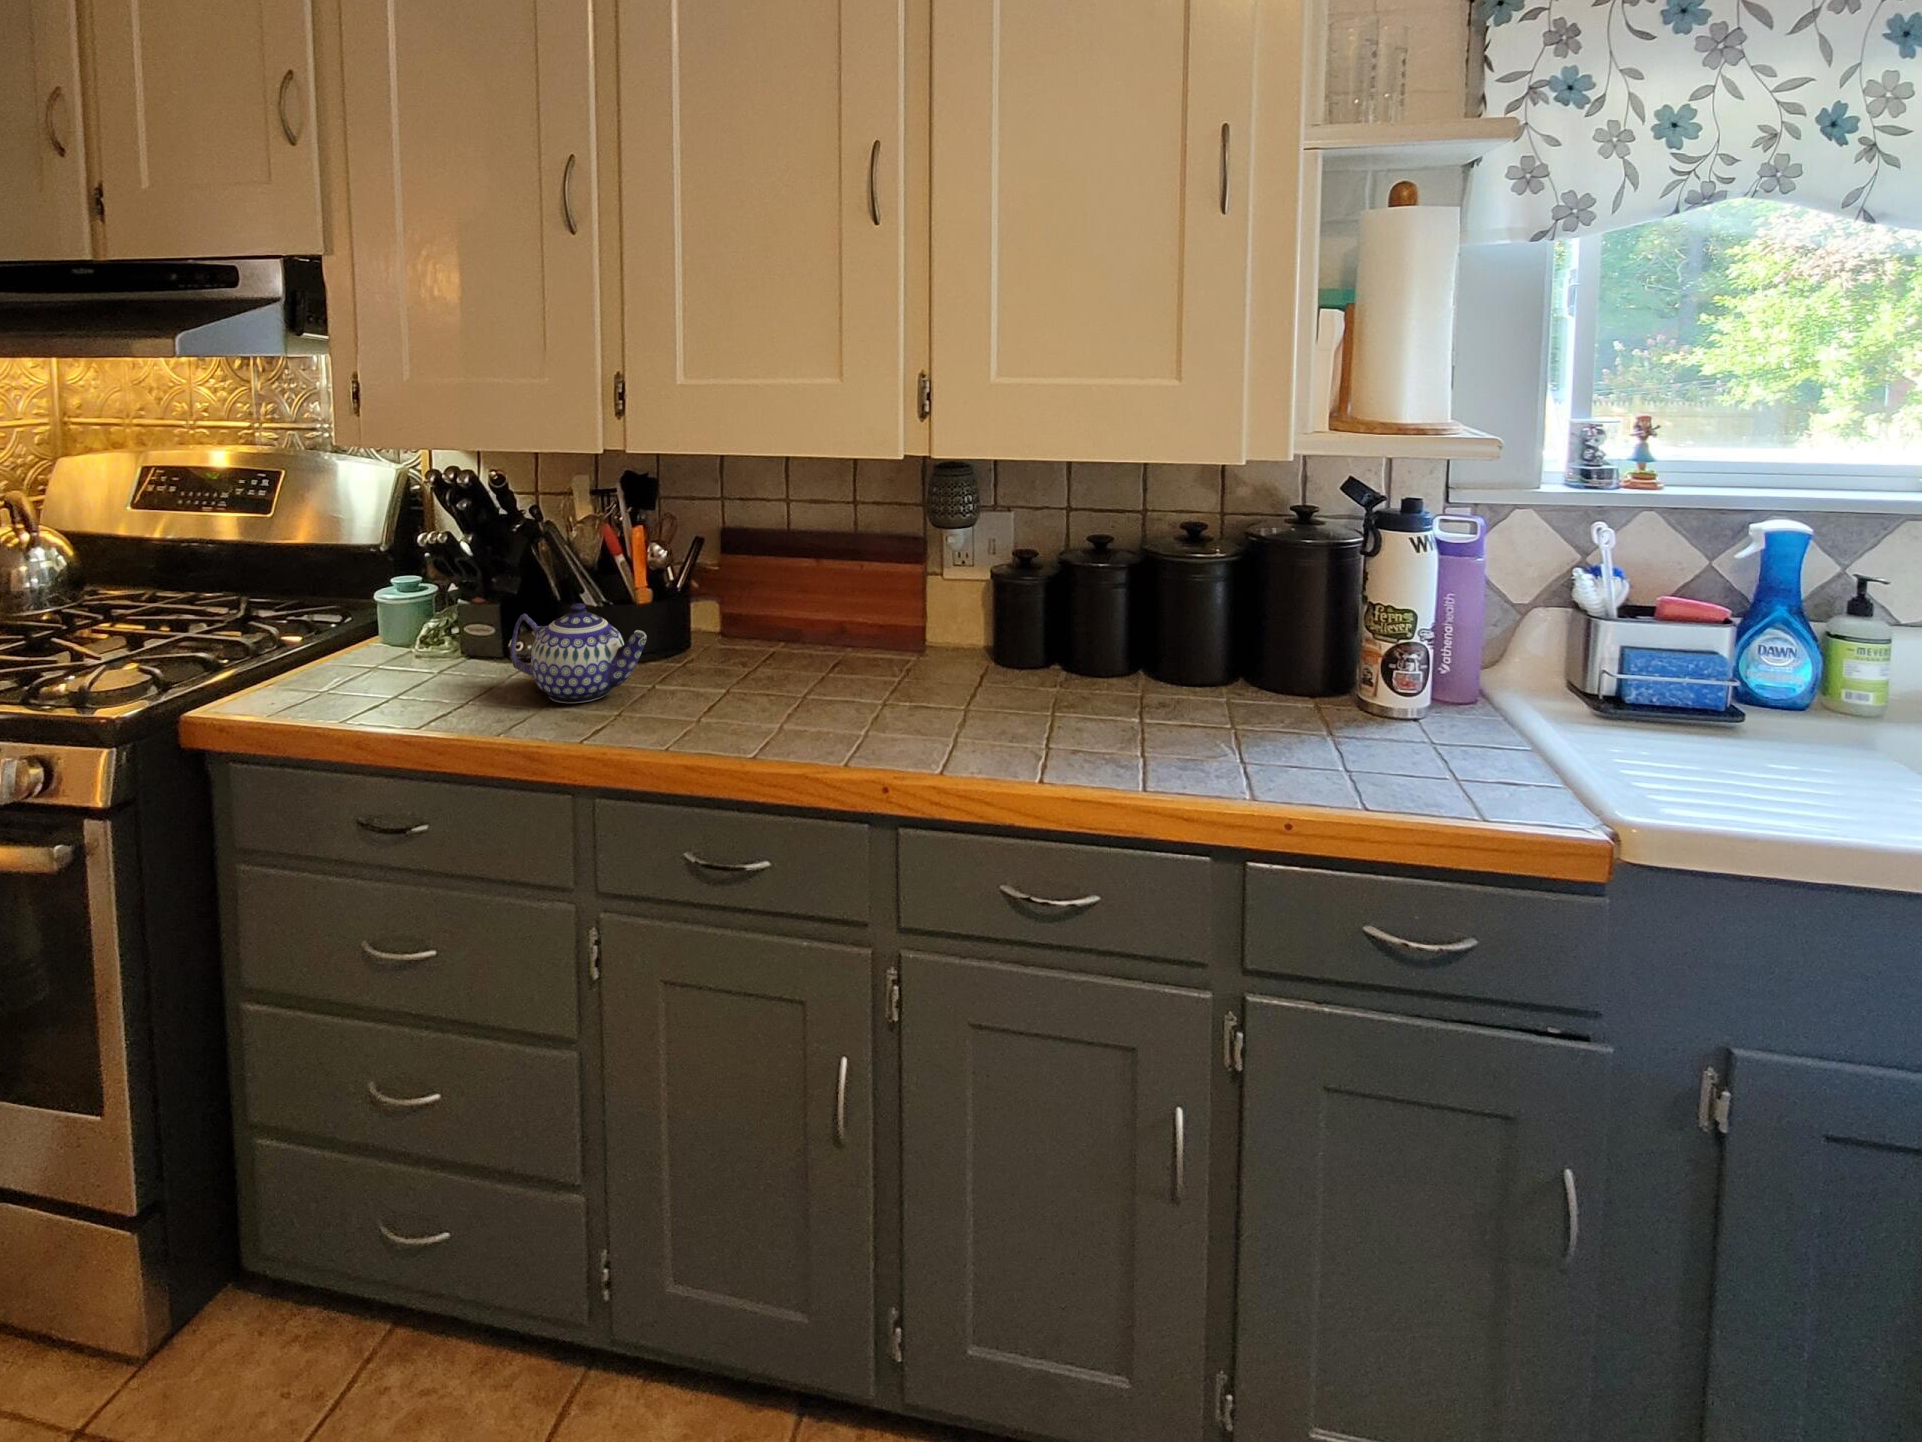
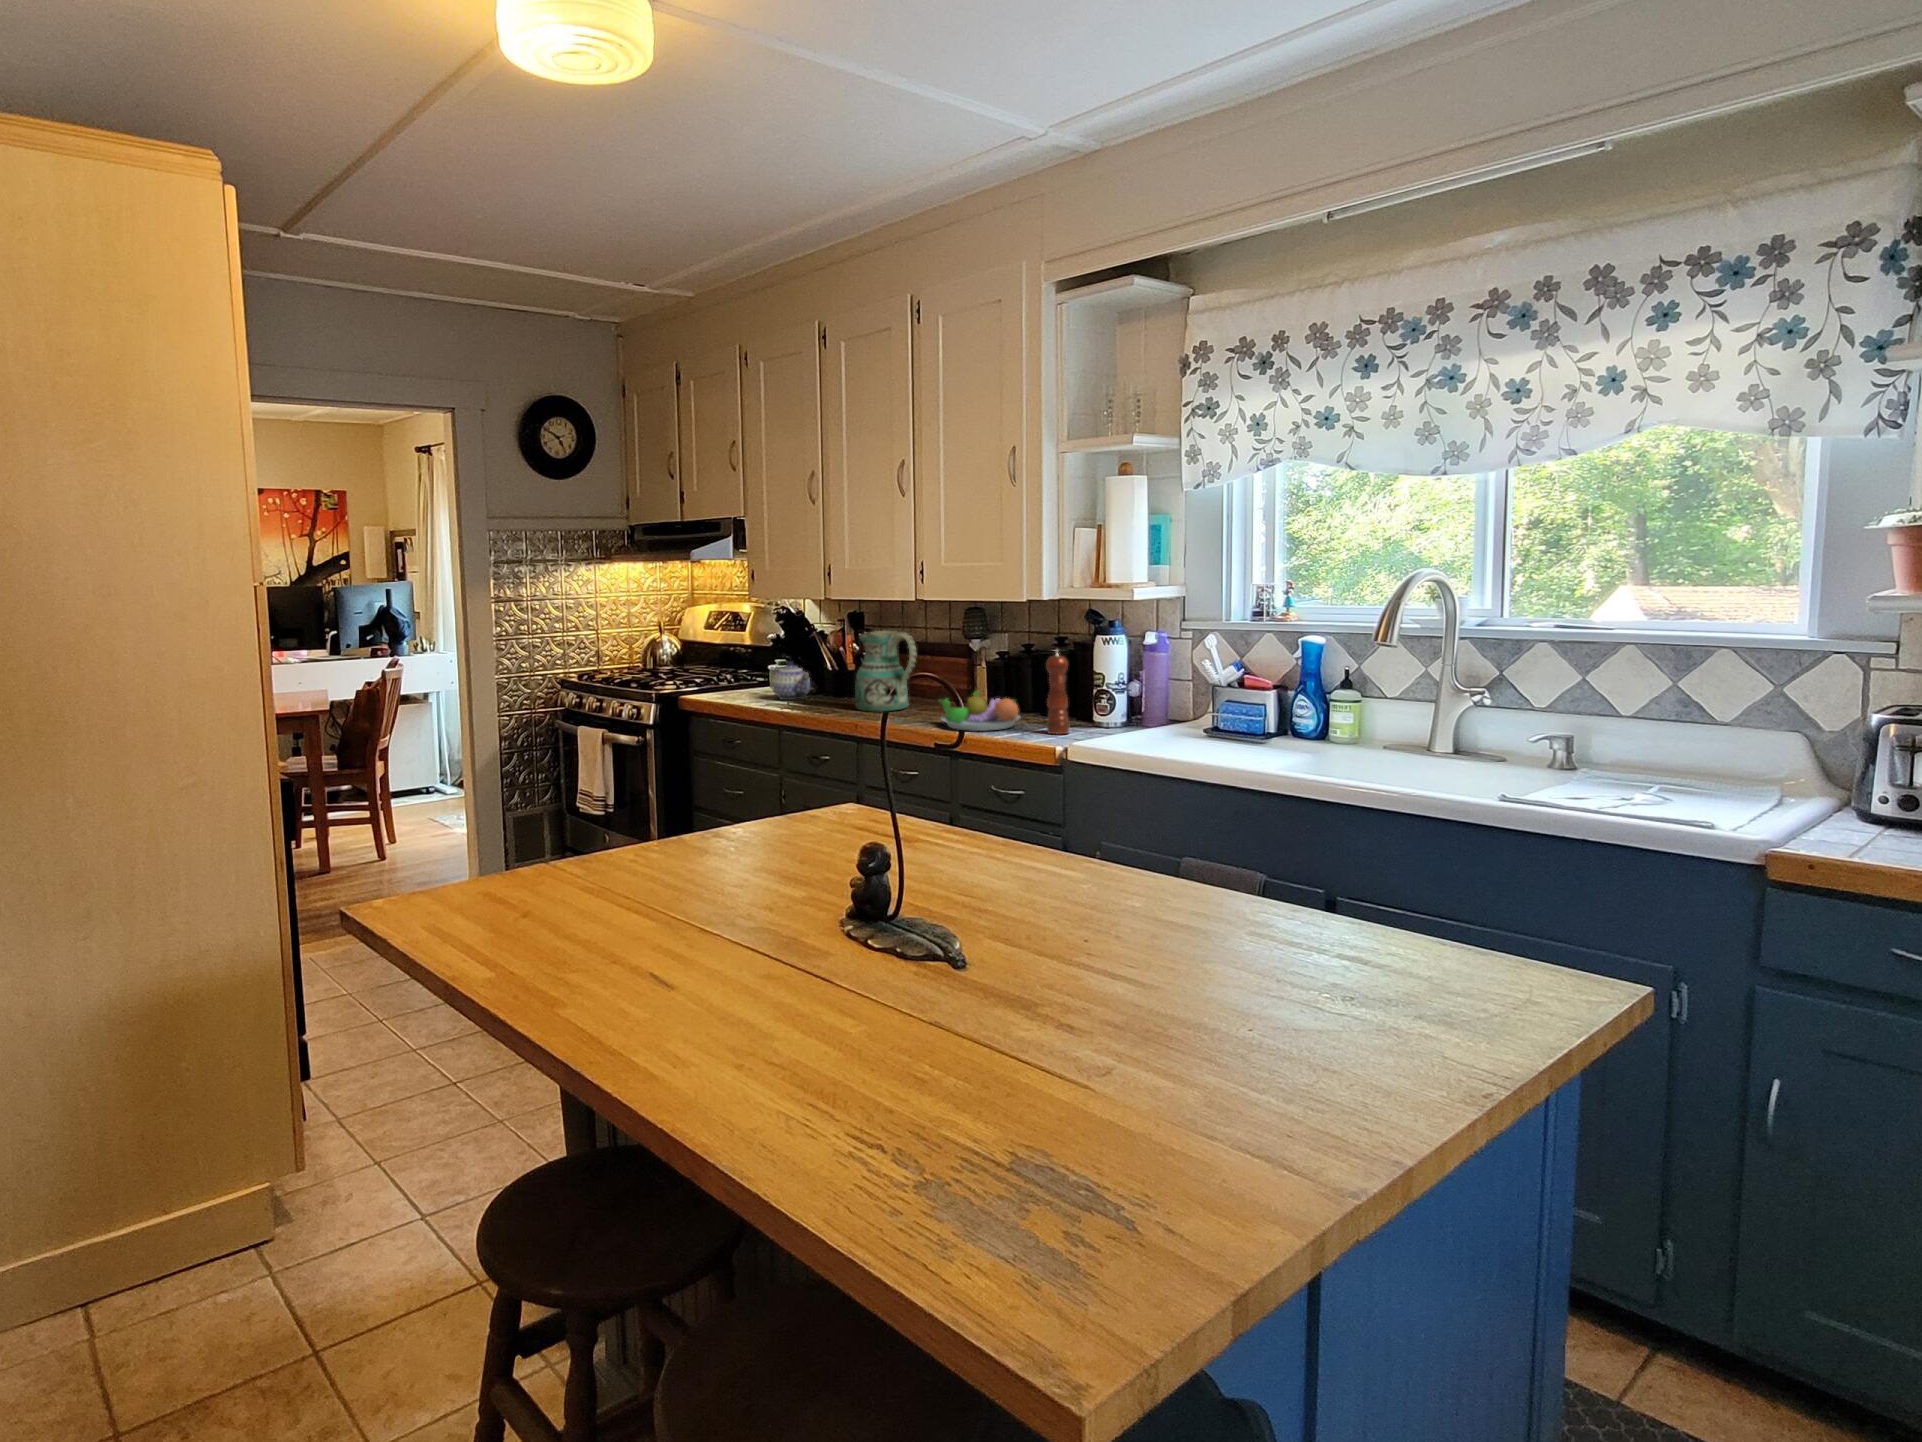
ceramic pitcher: none [800,520,968,721] -> present [855,631,917,711]
pepper mill: none [1370,563,1428,749] -> present [1046,650,1069,734]
fruit bowl: none [1101,655,1309,770] -> present [938,691,1020,731]

